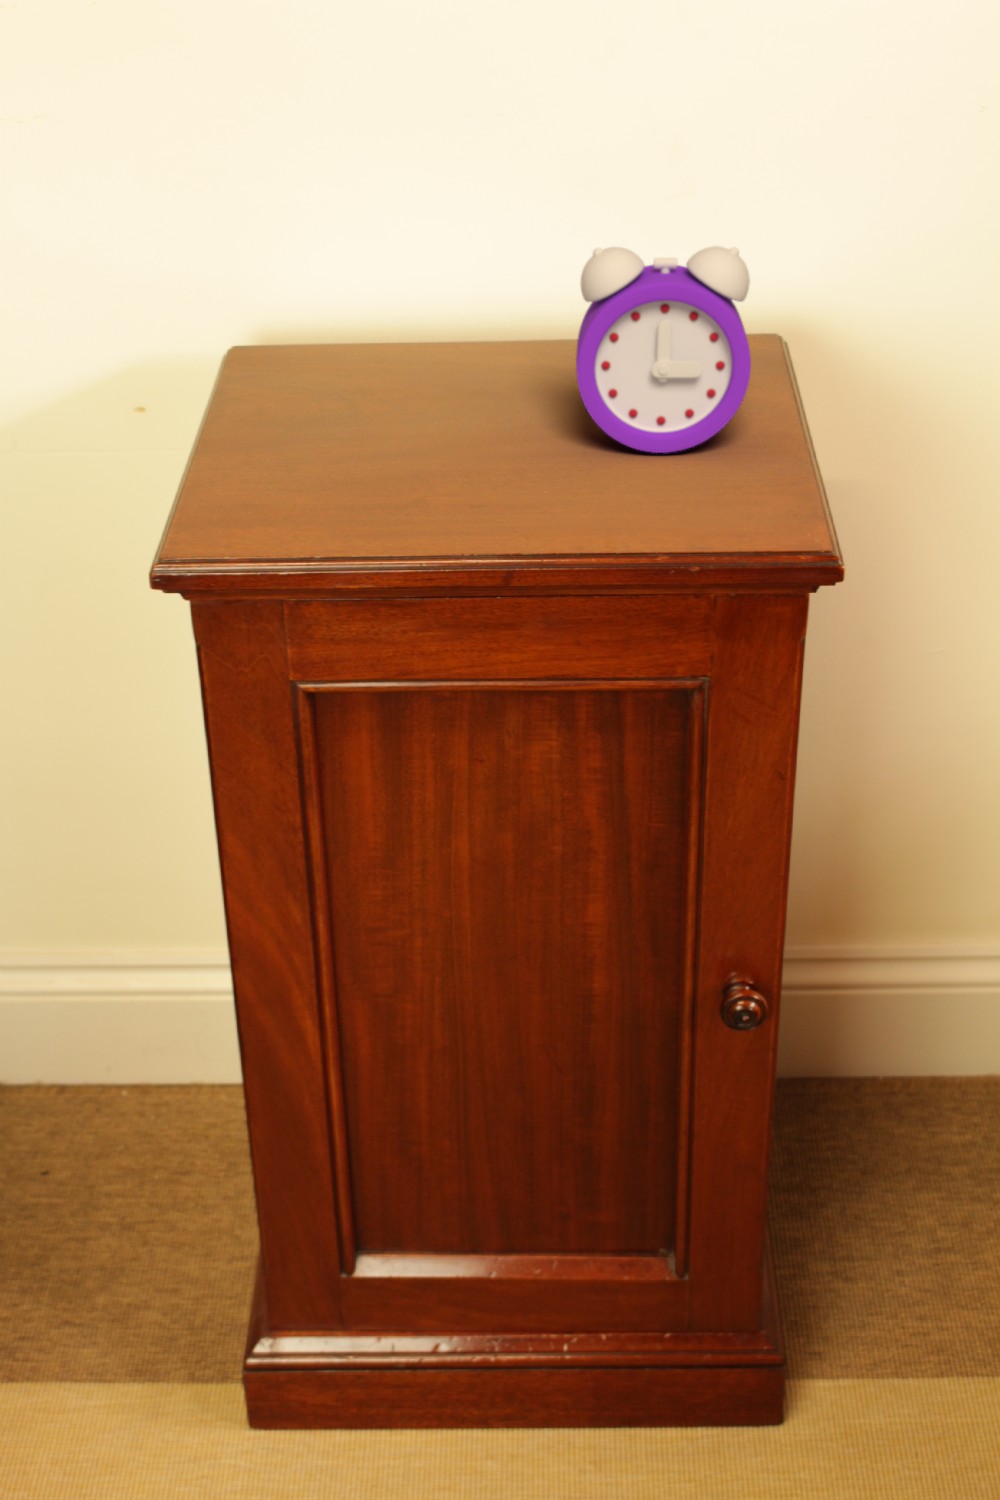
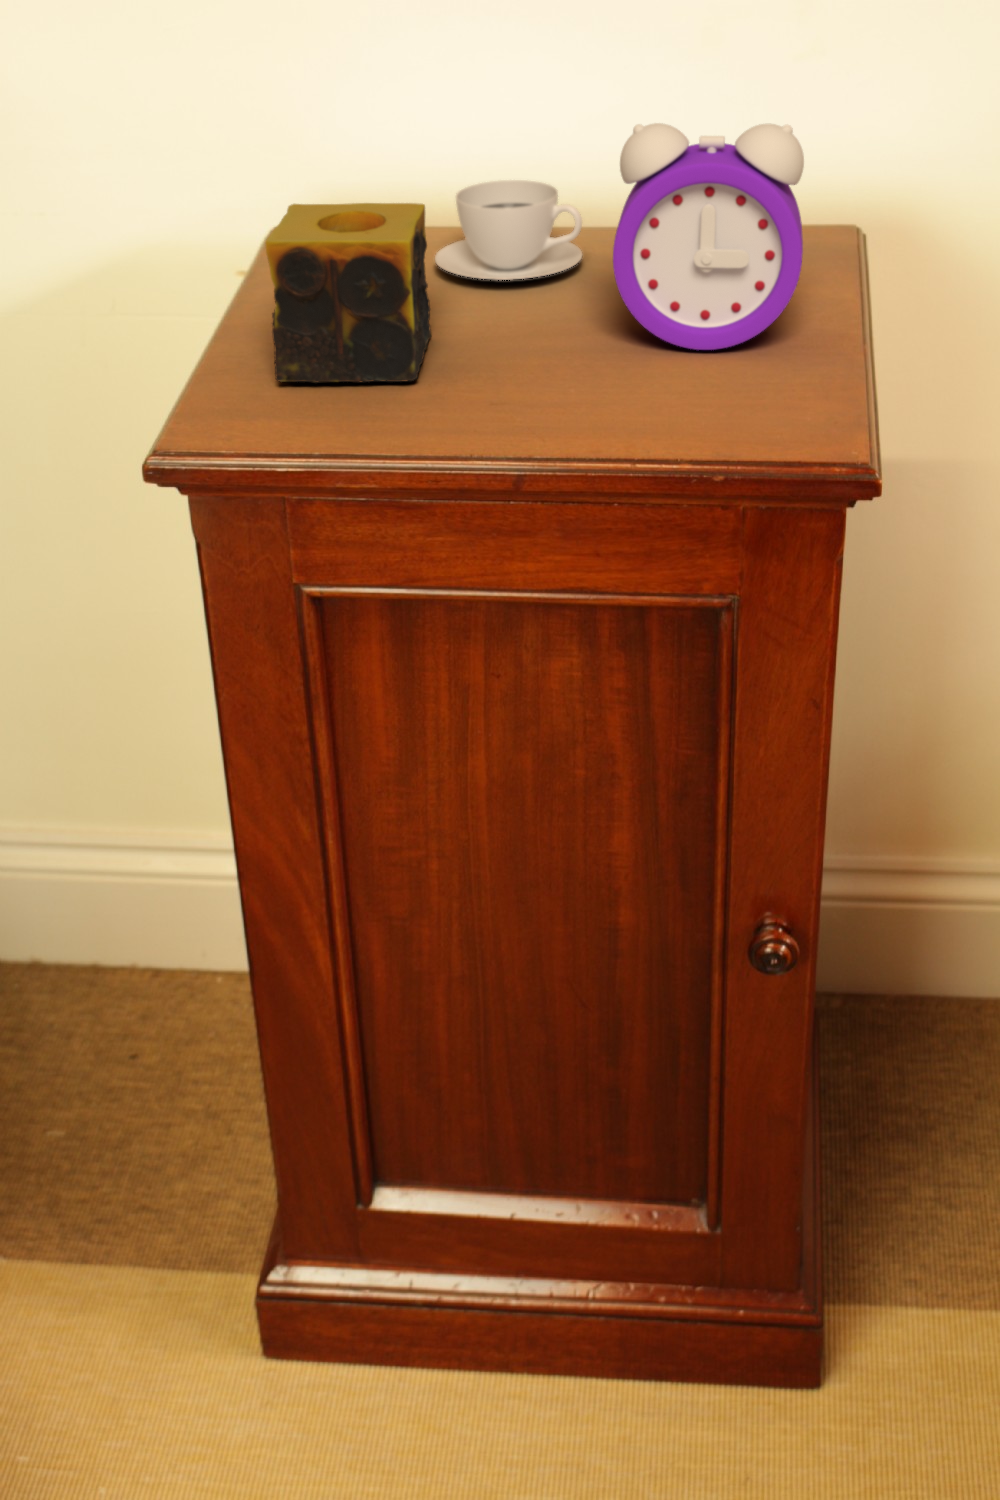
teacup: none [394,300,532,391] -> present [435,180,582,280]
candle: none [257,322,404,490] -> present [266,203,431,382]

